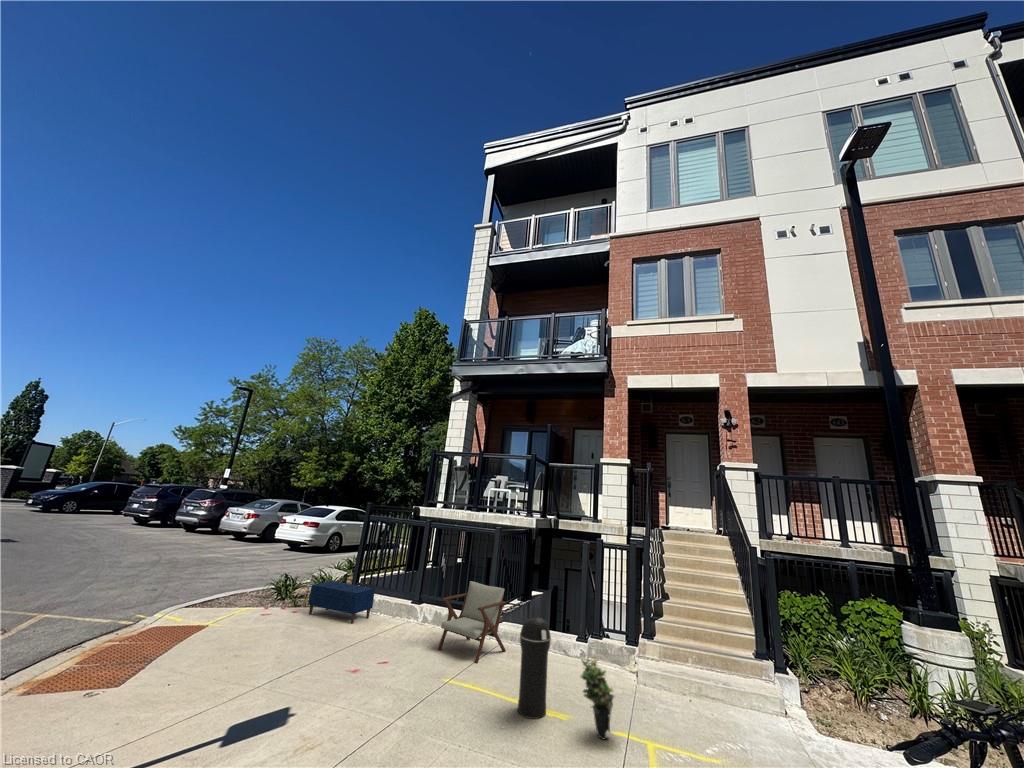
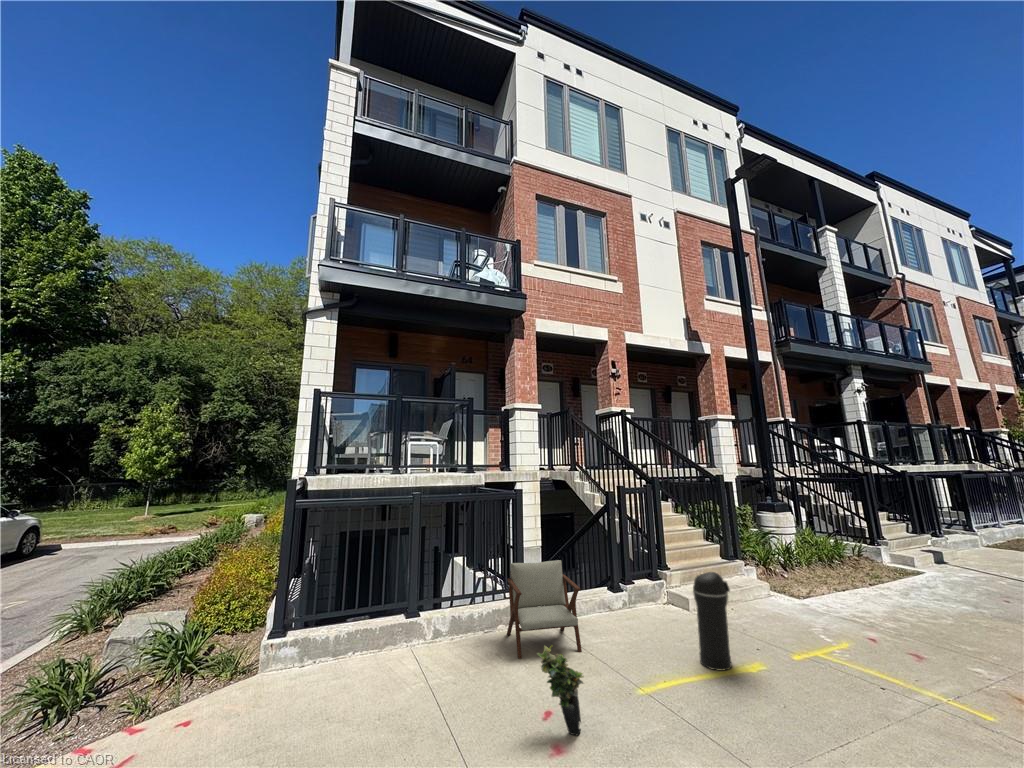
bench: present [308,581,375,624] -> none [223,620,346,712]
potted plant: present [581,660,614,739] -> present [537,645,584,735]

